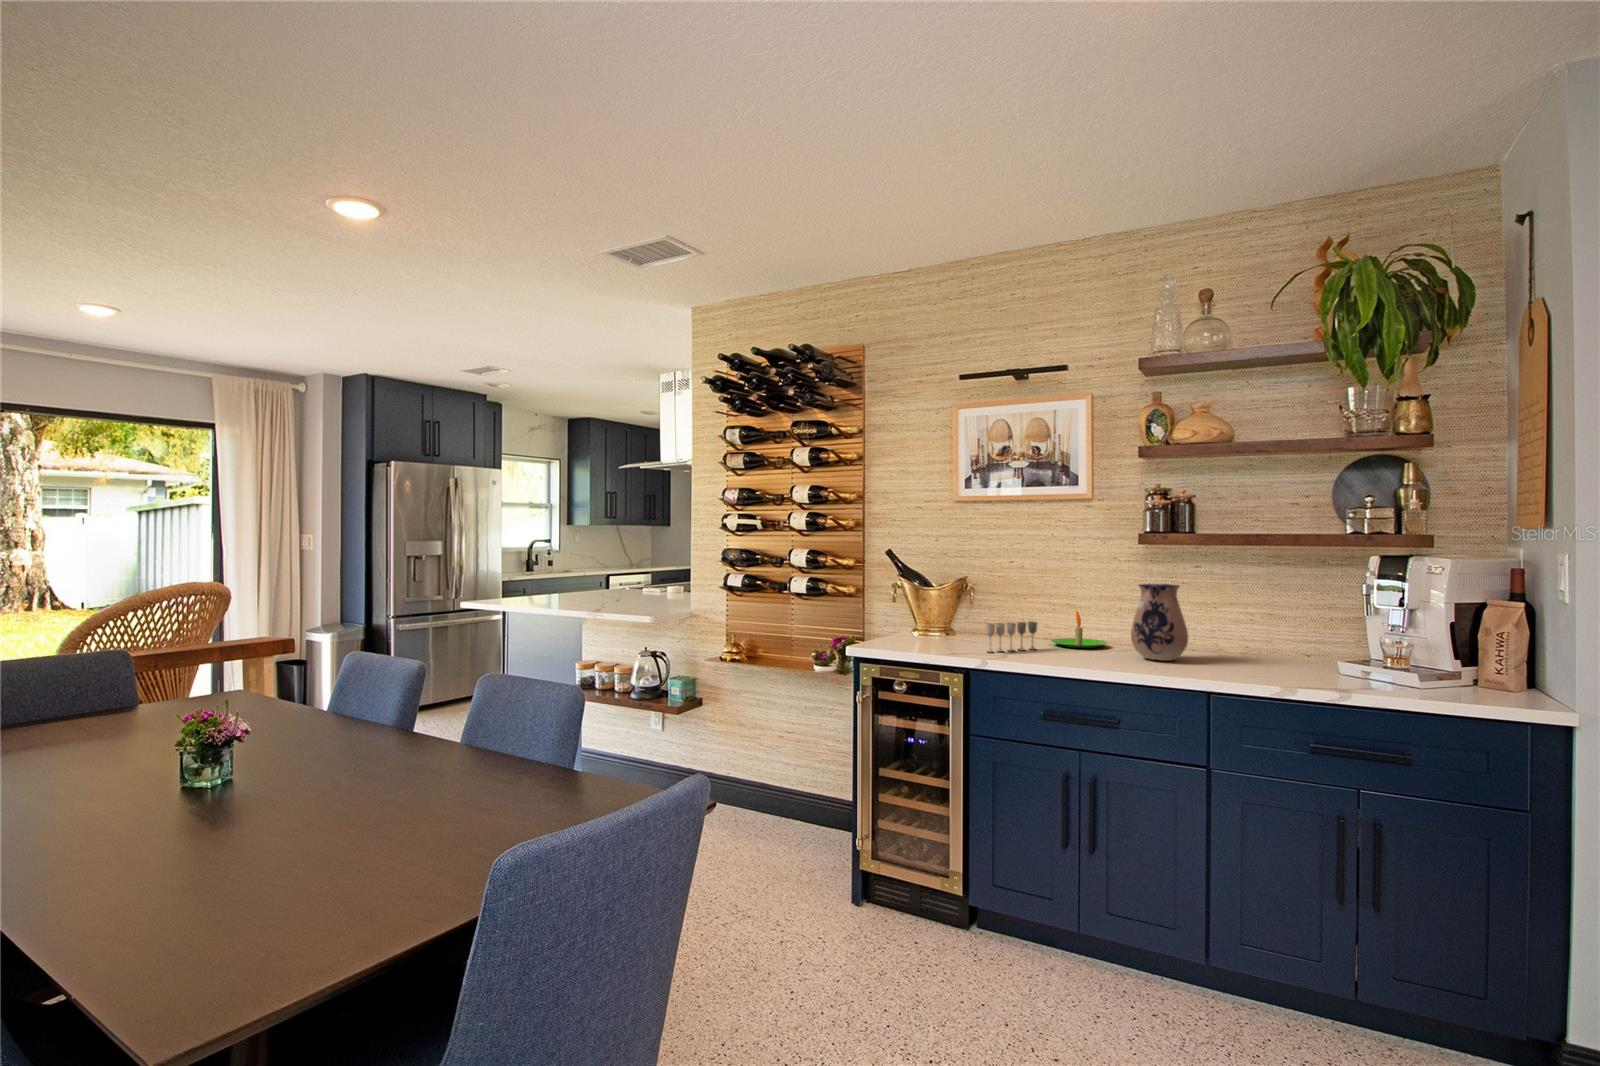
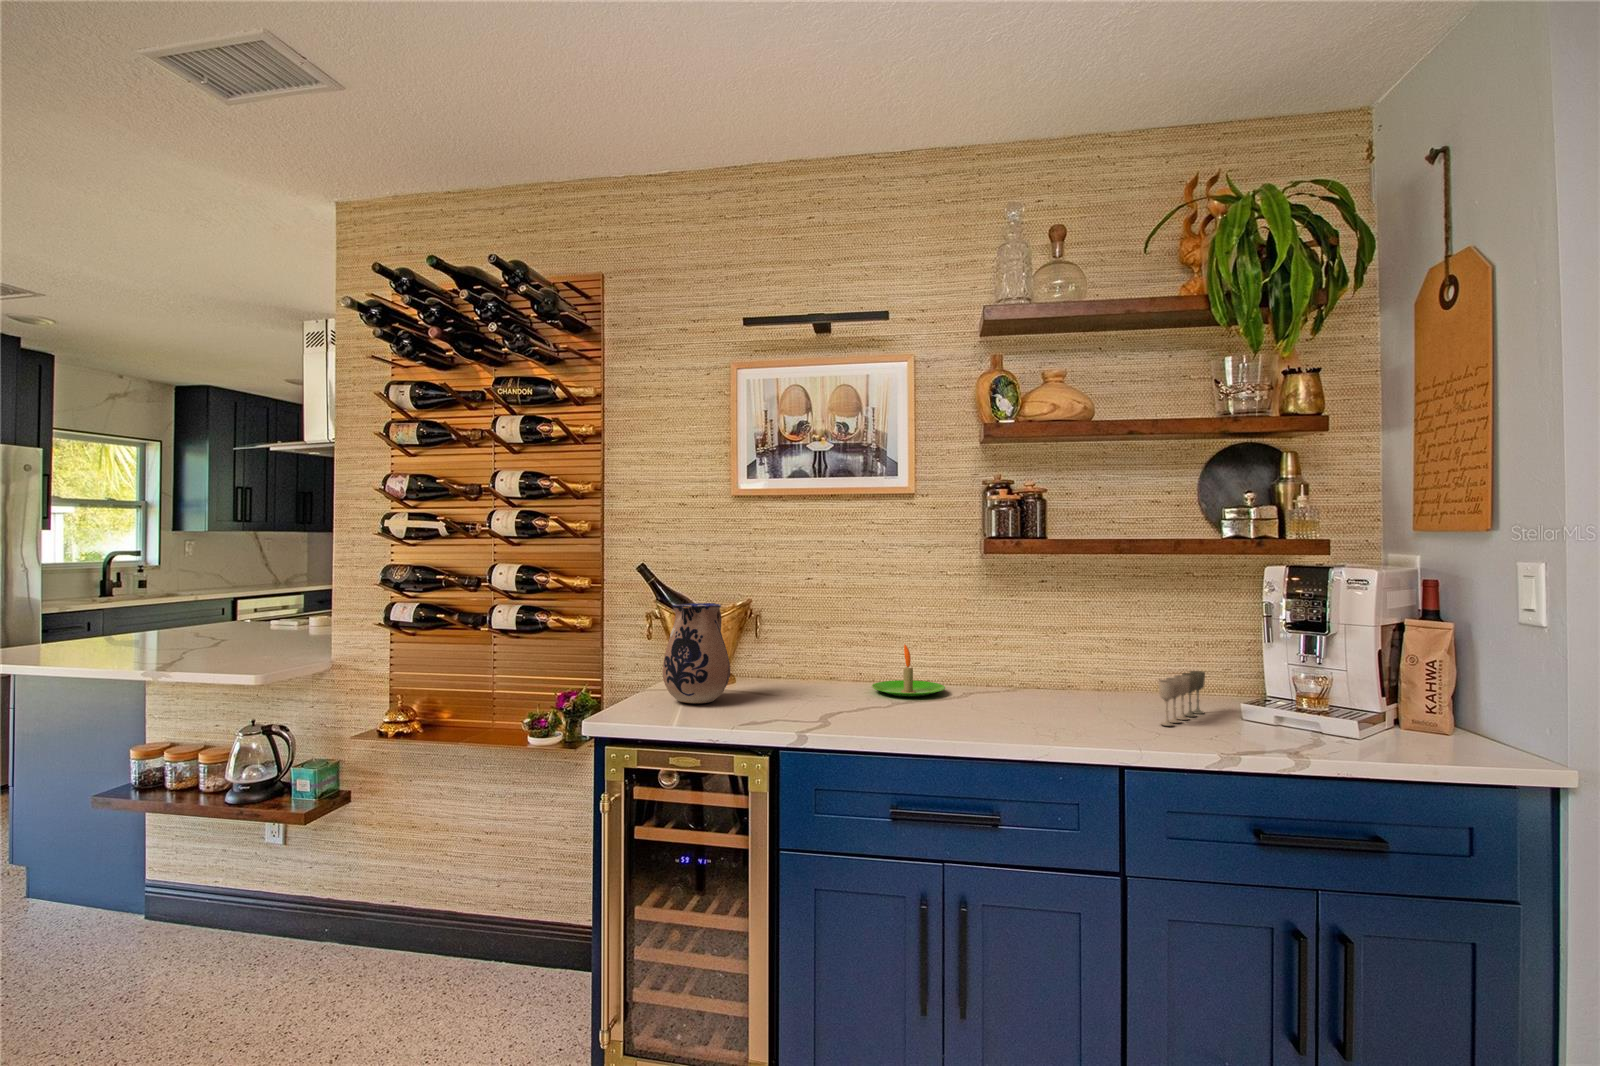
ceramic pitcher: present [1131,584,1188,661] -> present [663,603,730,703]
wine glass: present [986,621,1037,652] -> present [1159,671,1205,726]

